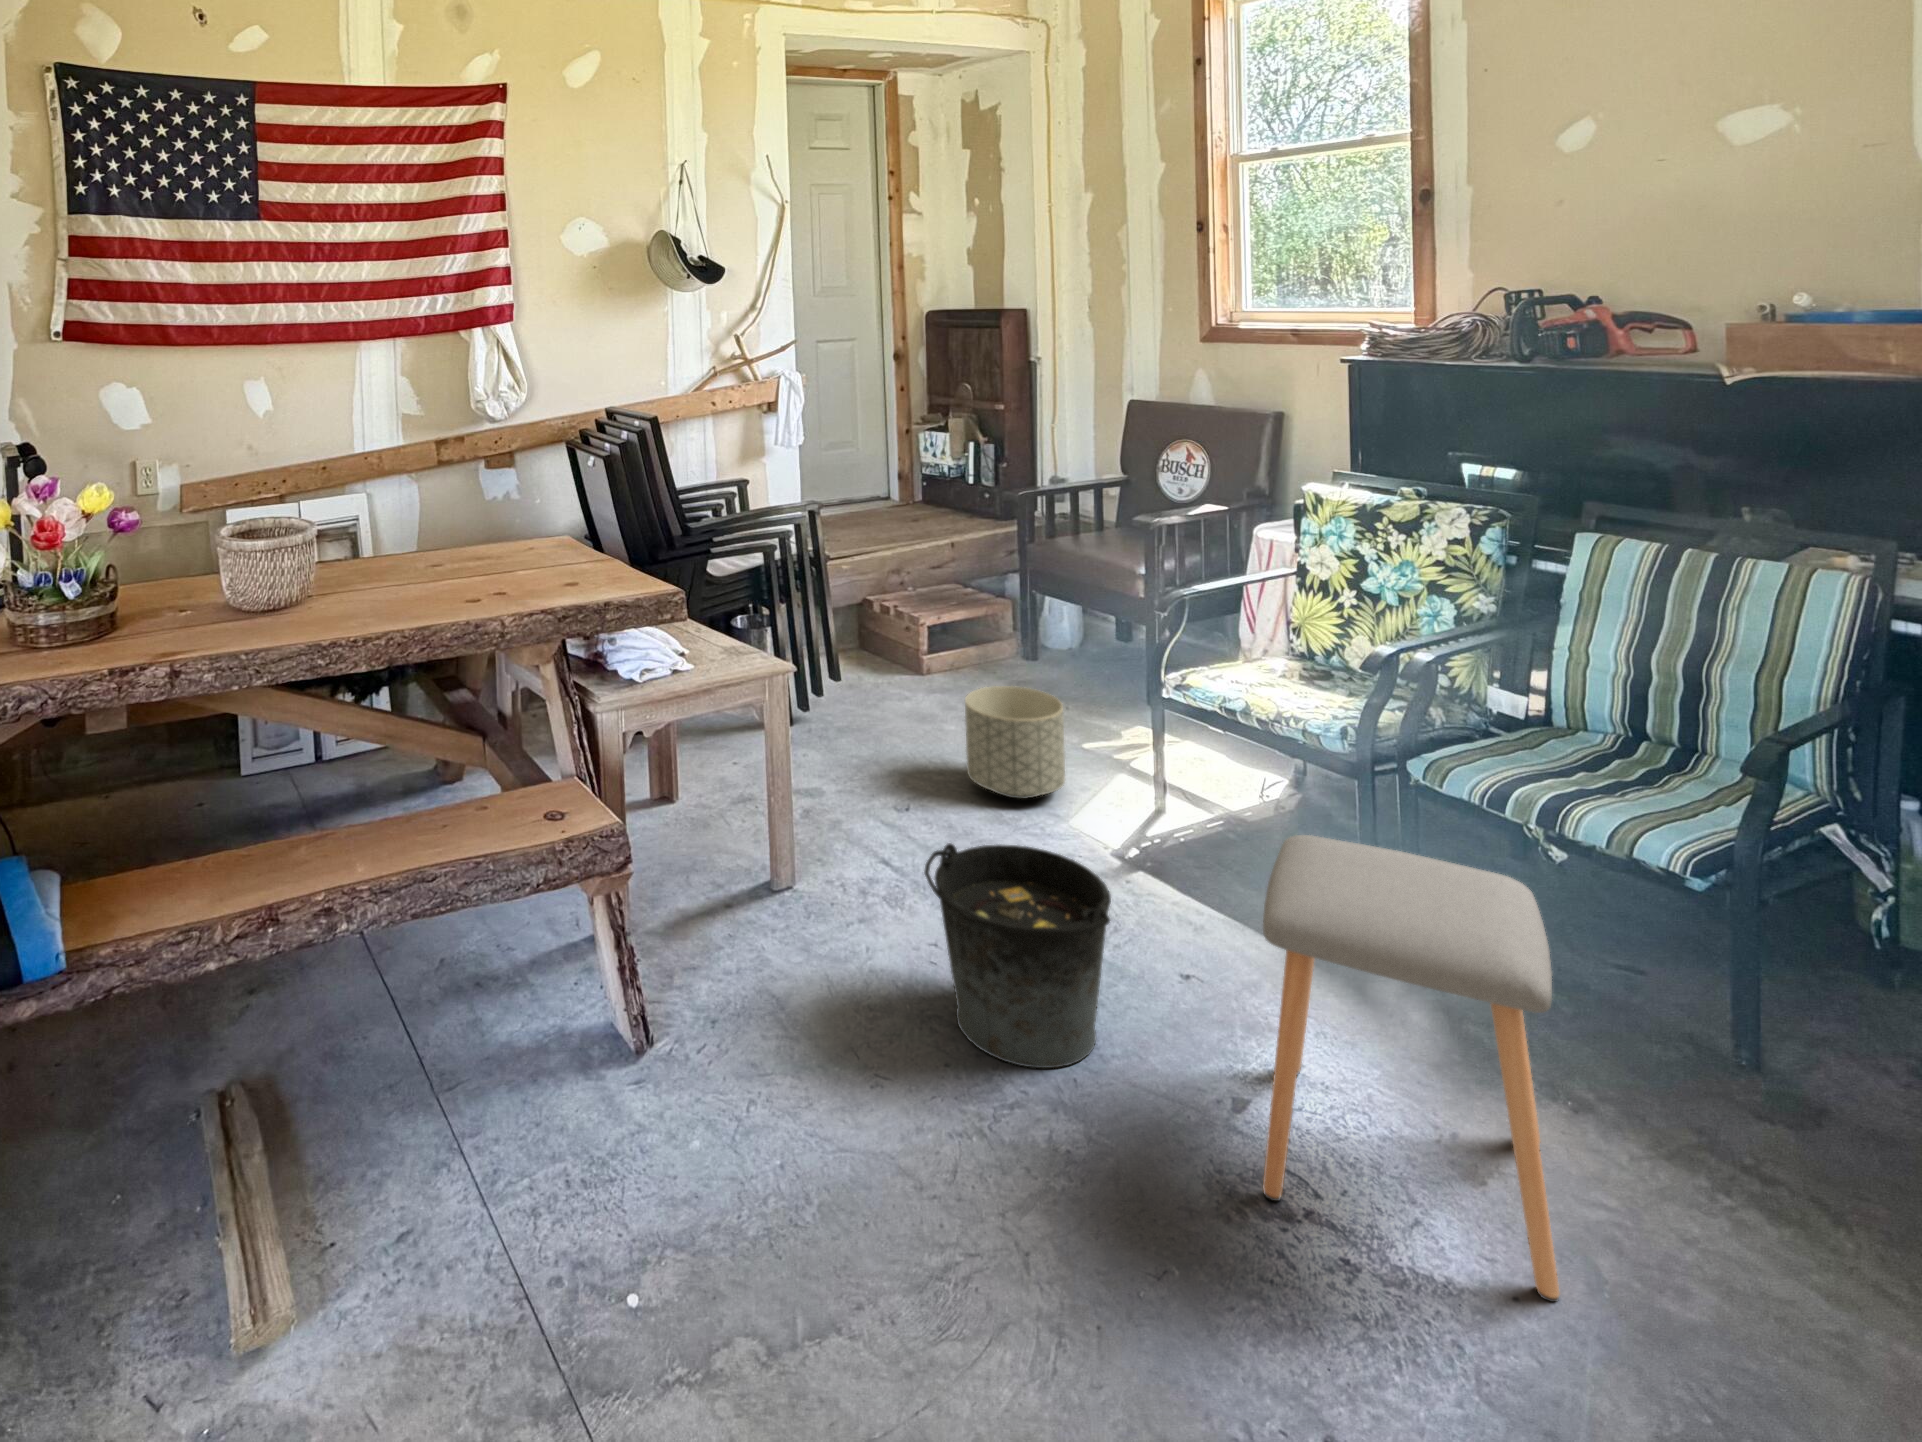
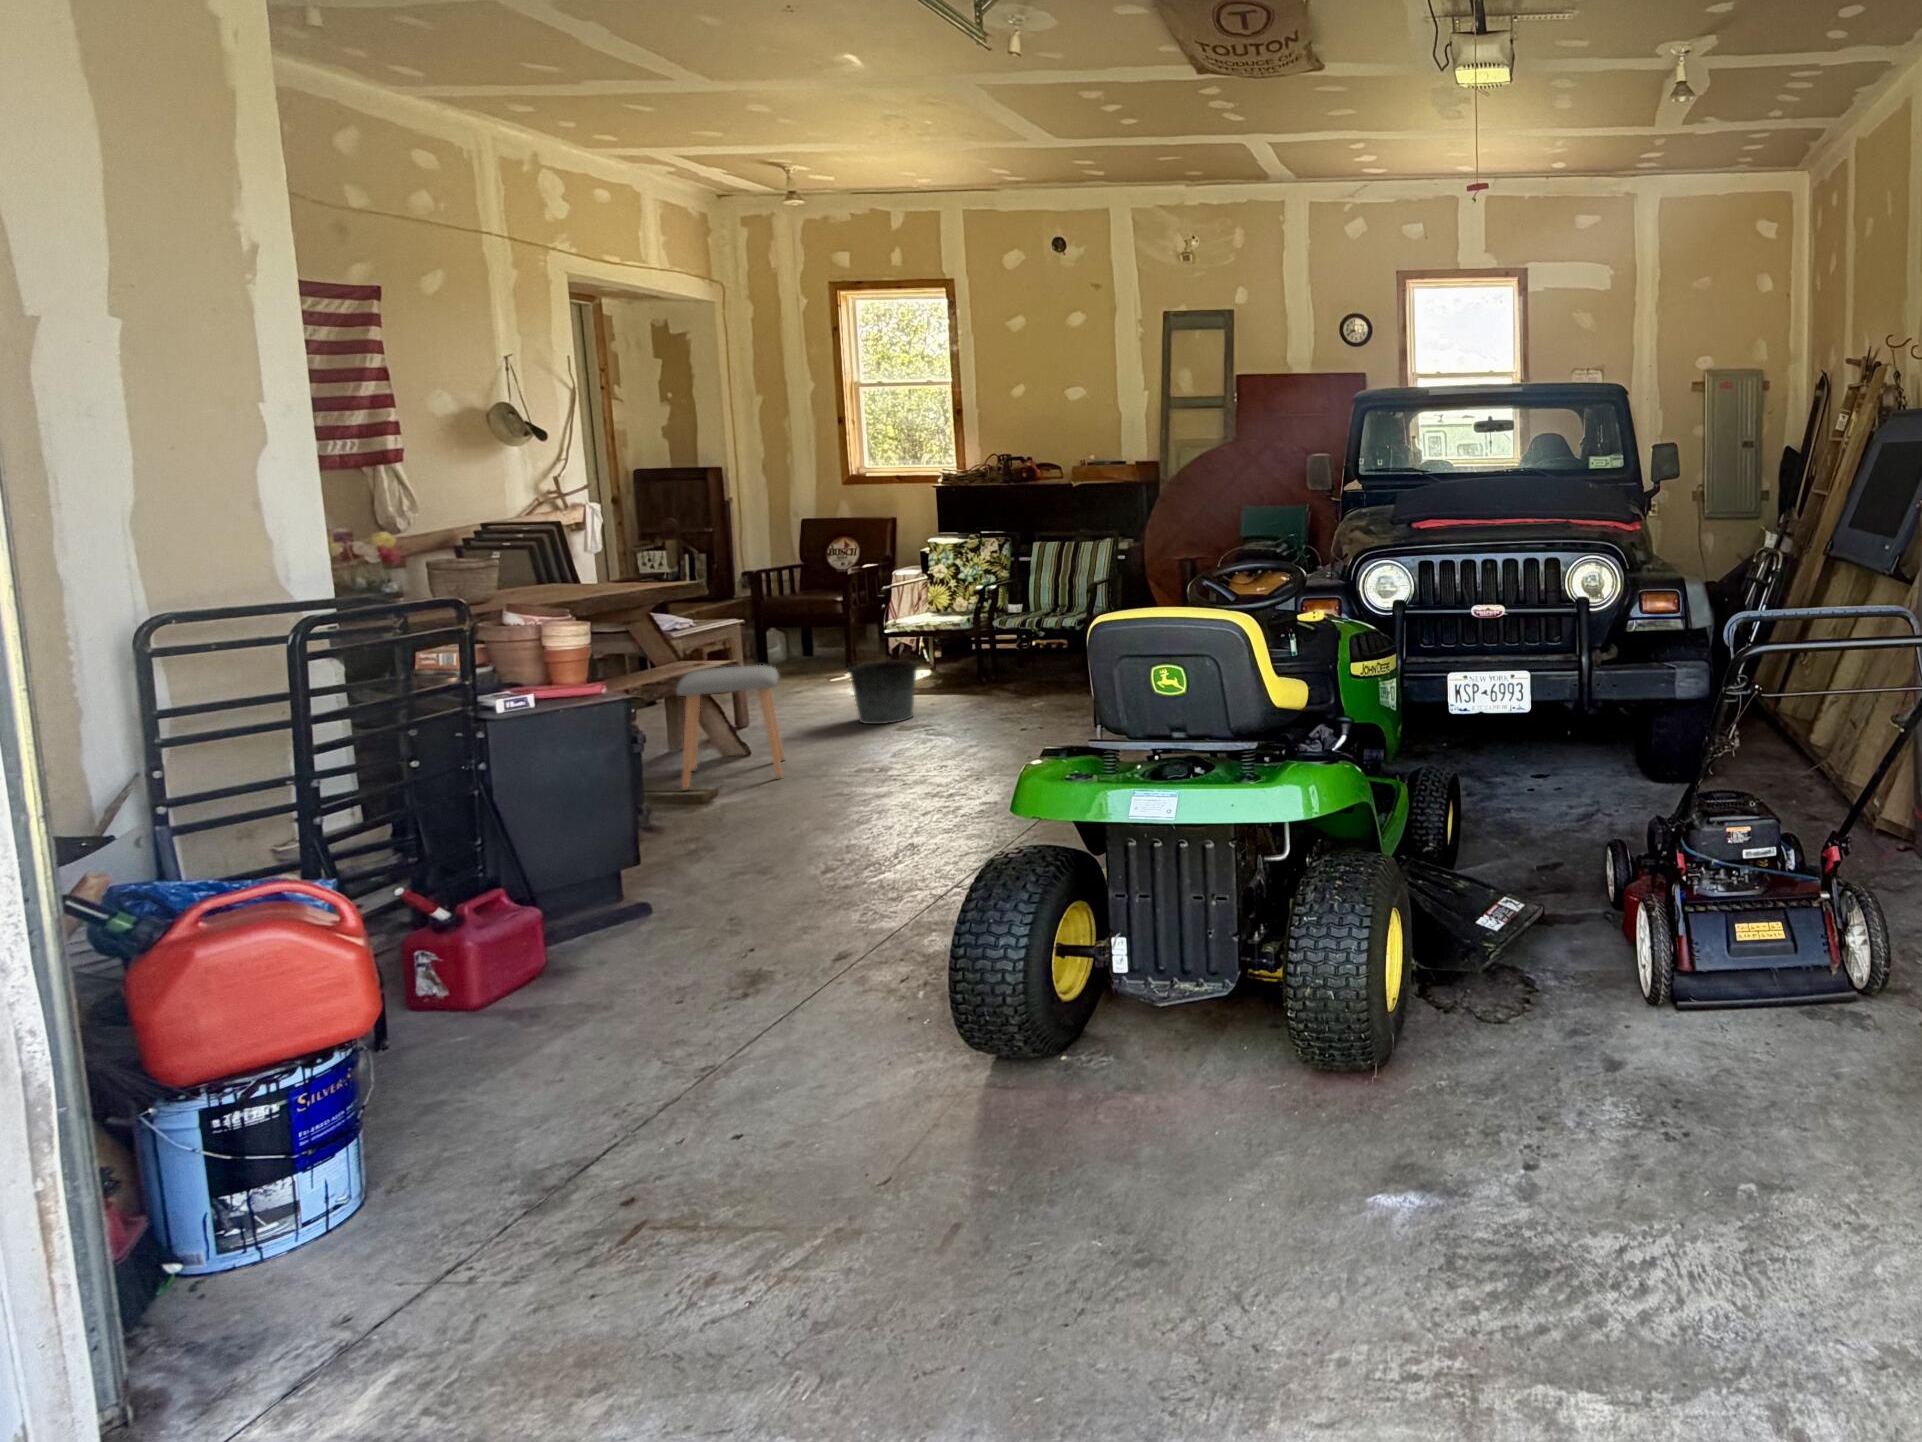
planter: present [965,686,1065,799] -> none [788,645,842,693]
stool: present [1263,835,1559,1302] -> present [676,665,785,791]

